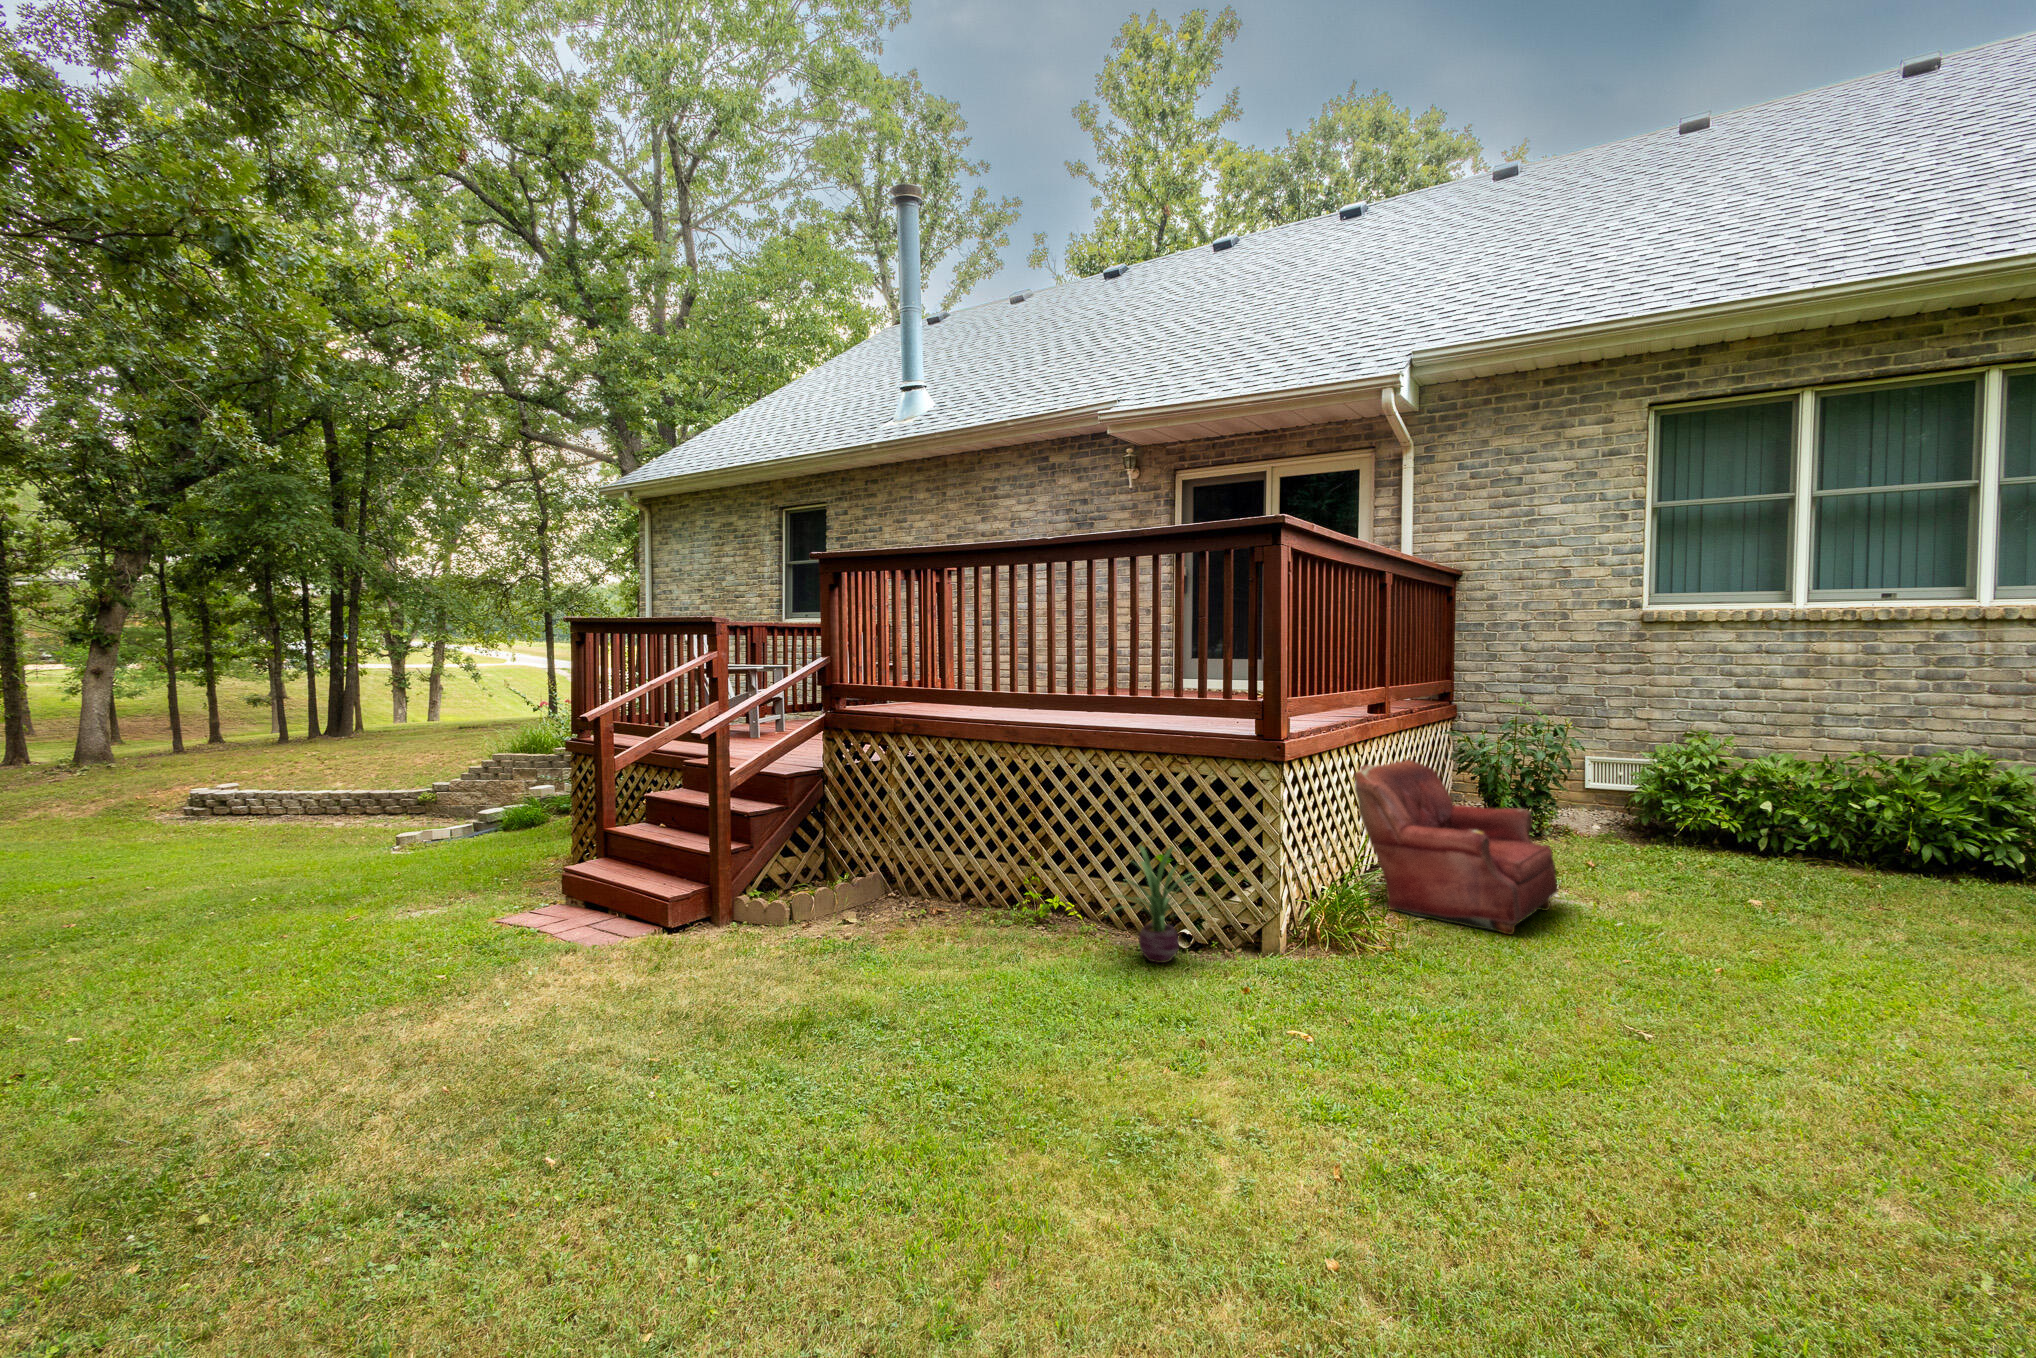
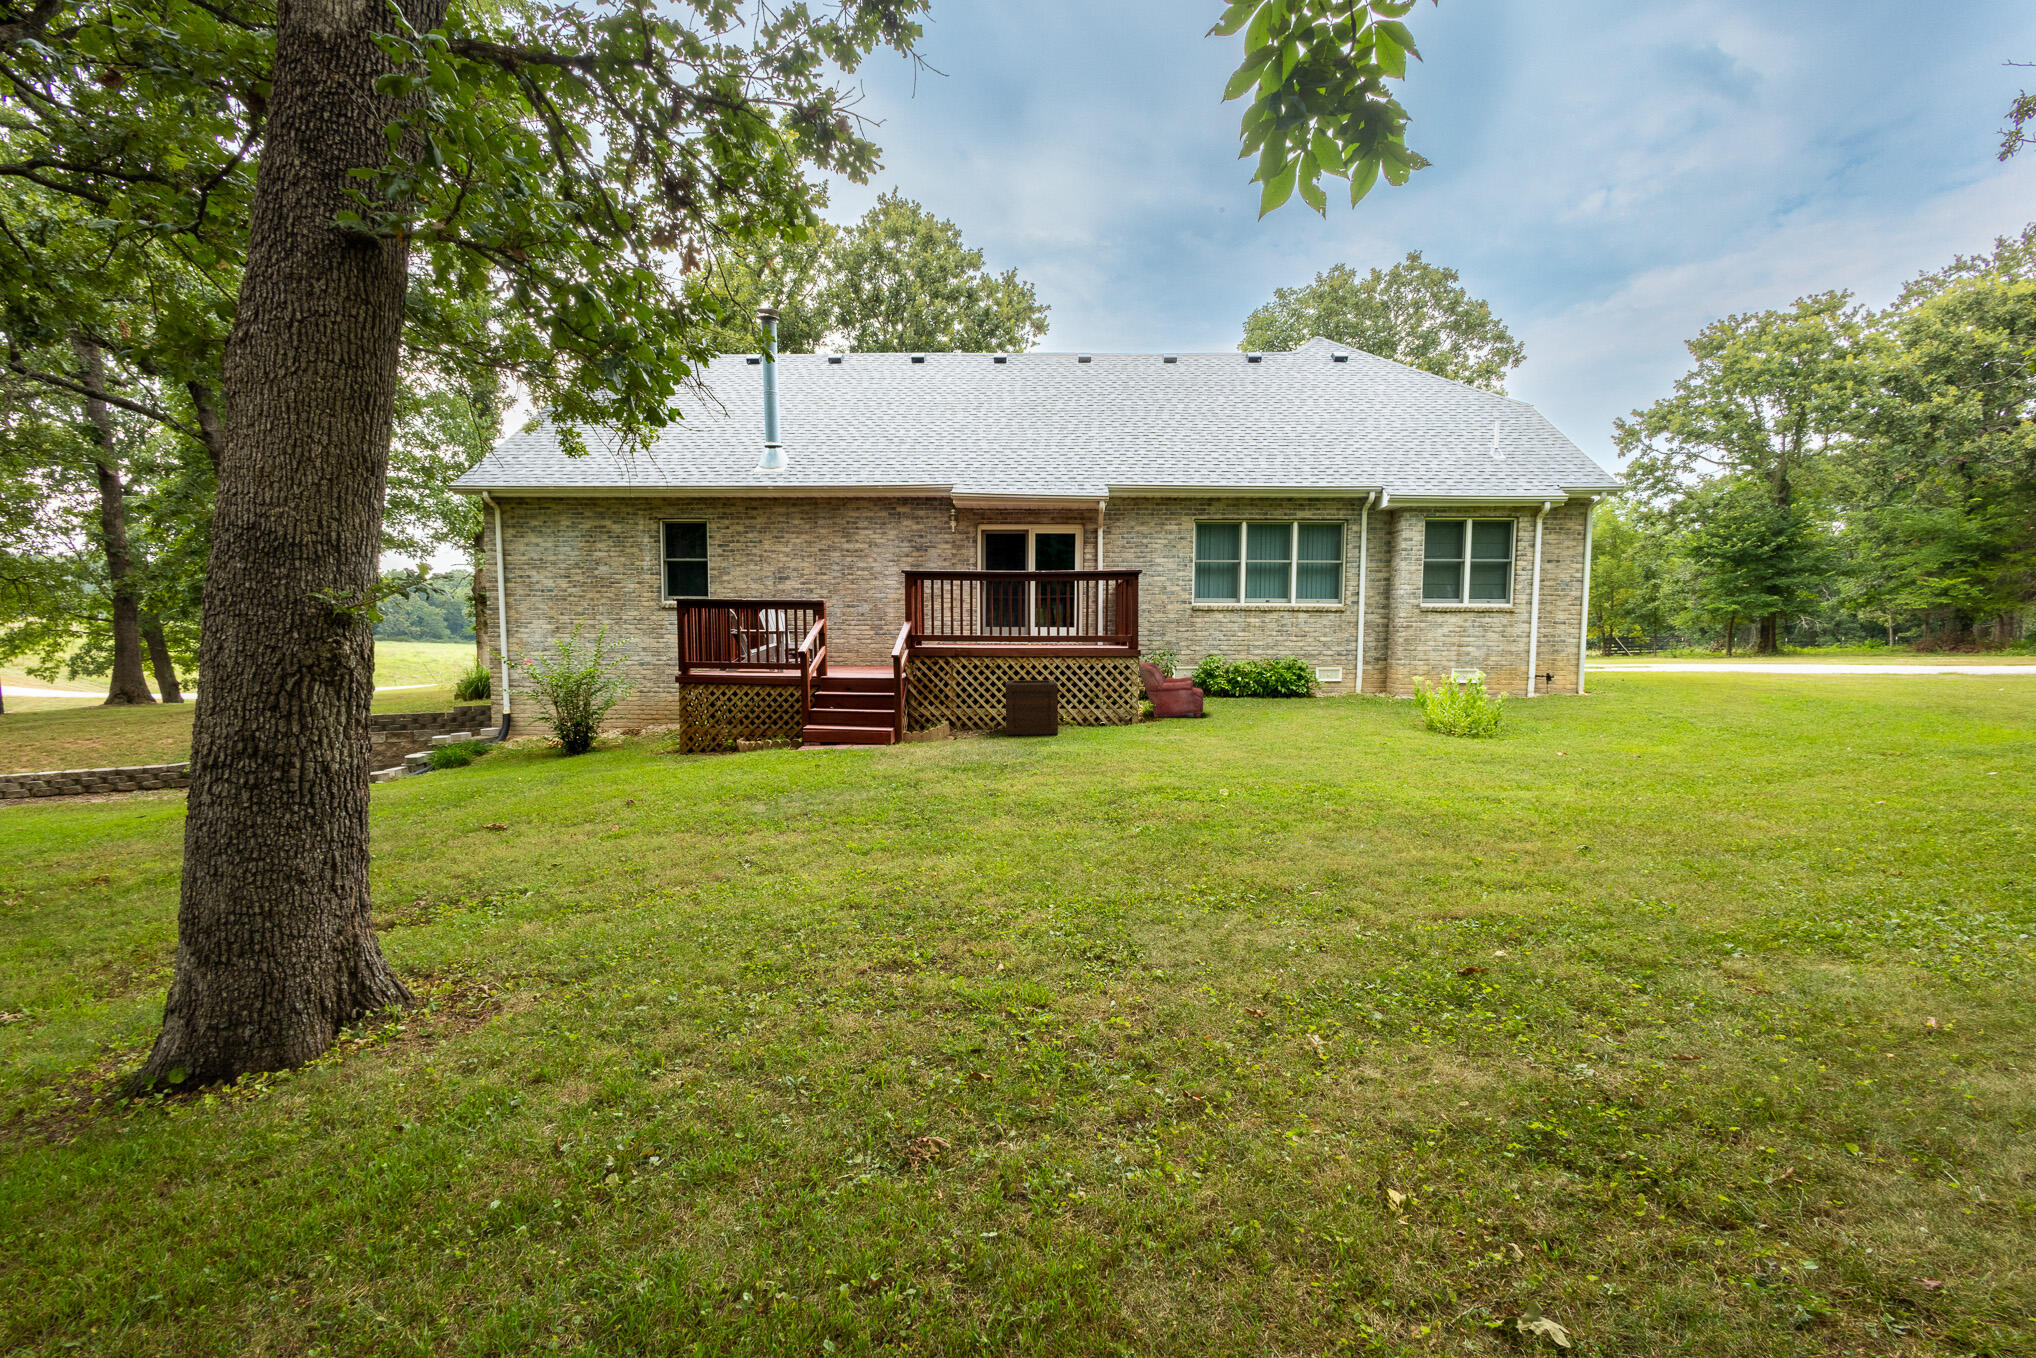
wooden crate: none [913,797,1075,950] -> present [1005,680,1058,735]
decorative plant: present [1108,845,1201,963] -> none [1086,688,1133,731]

